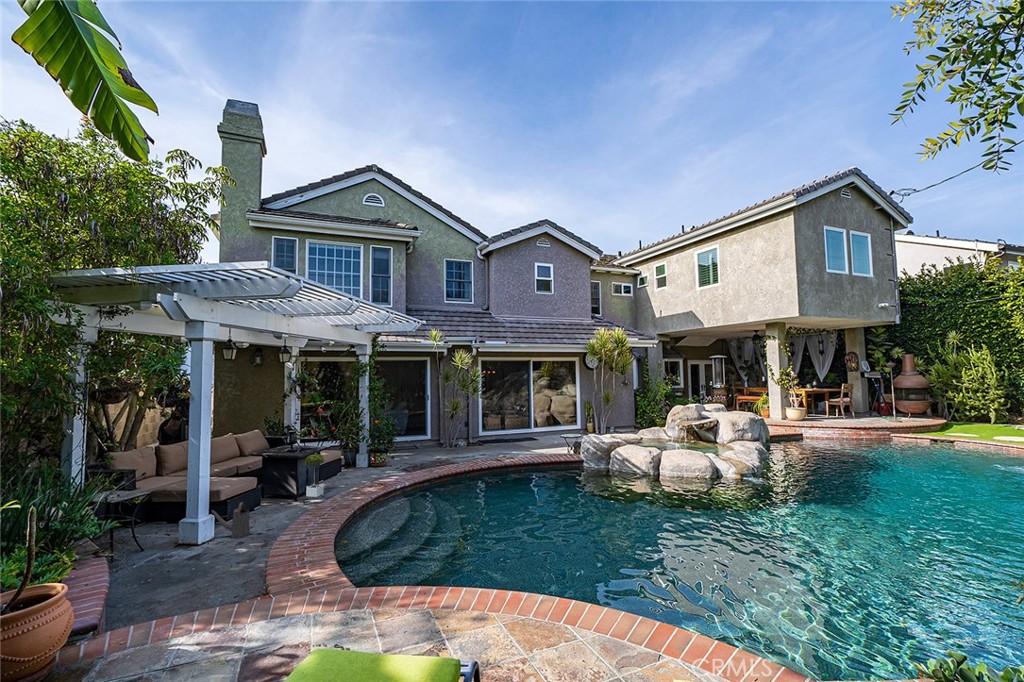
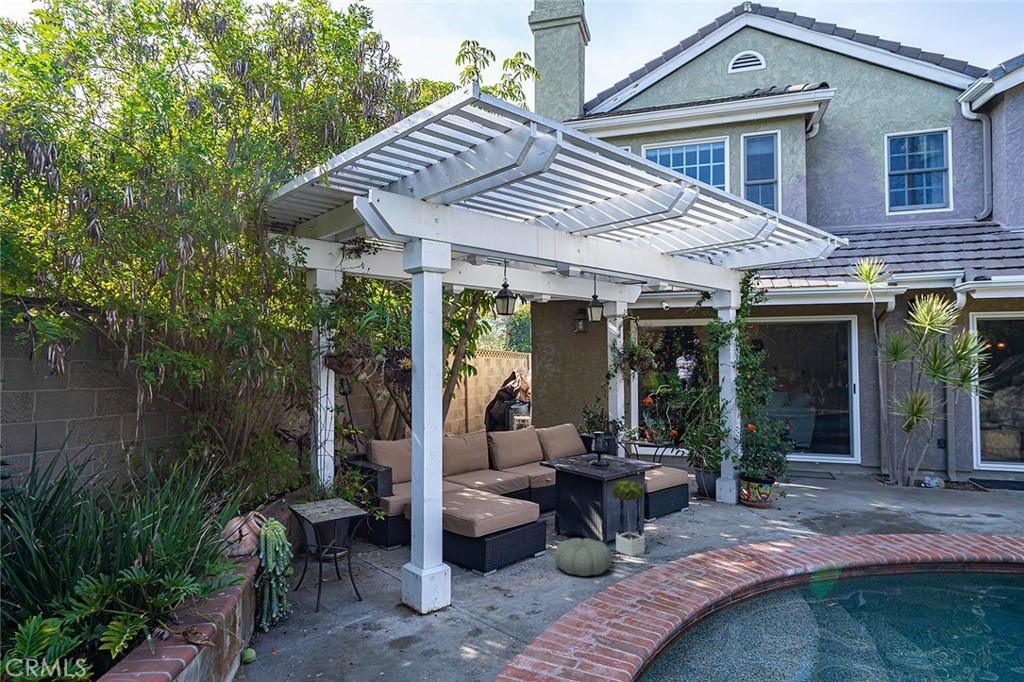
pouf: none [273,490,308,510] -> present [555,538,612,576]
watering can: present [211,502,256,539] -> none [439,561,500,627]

